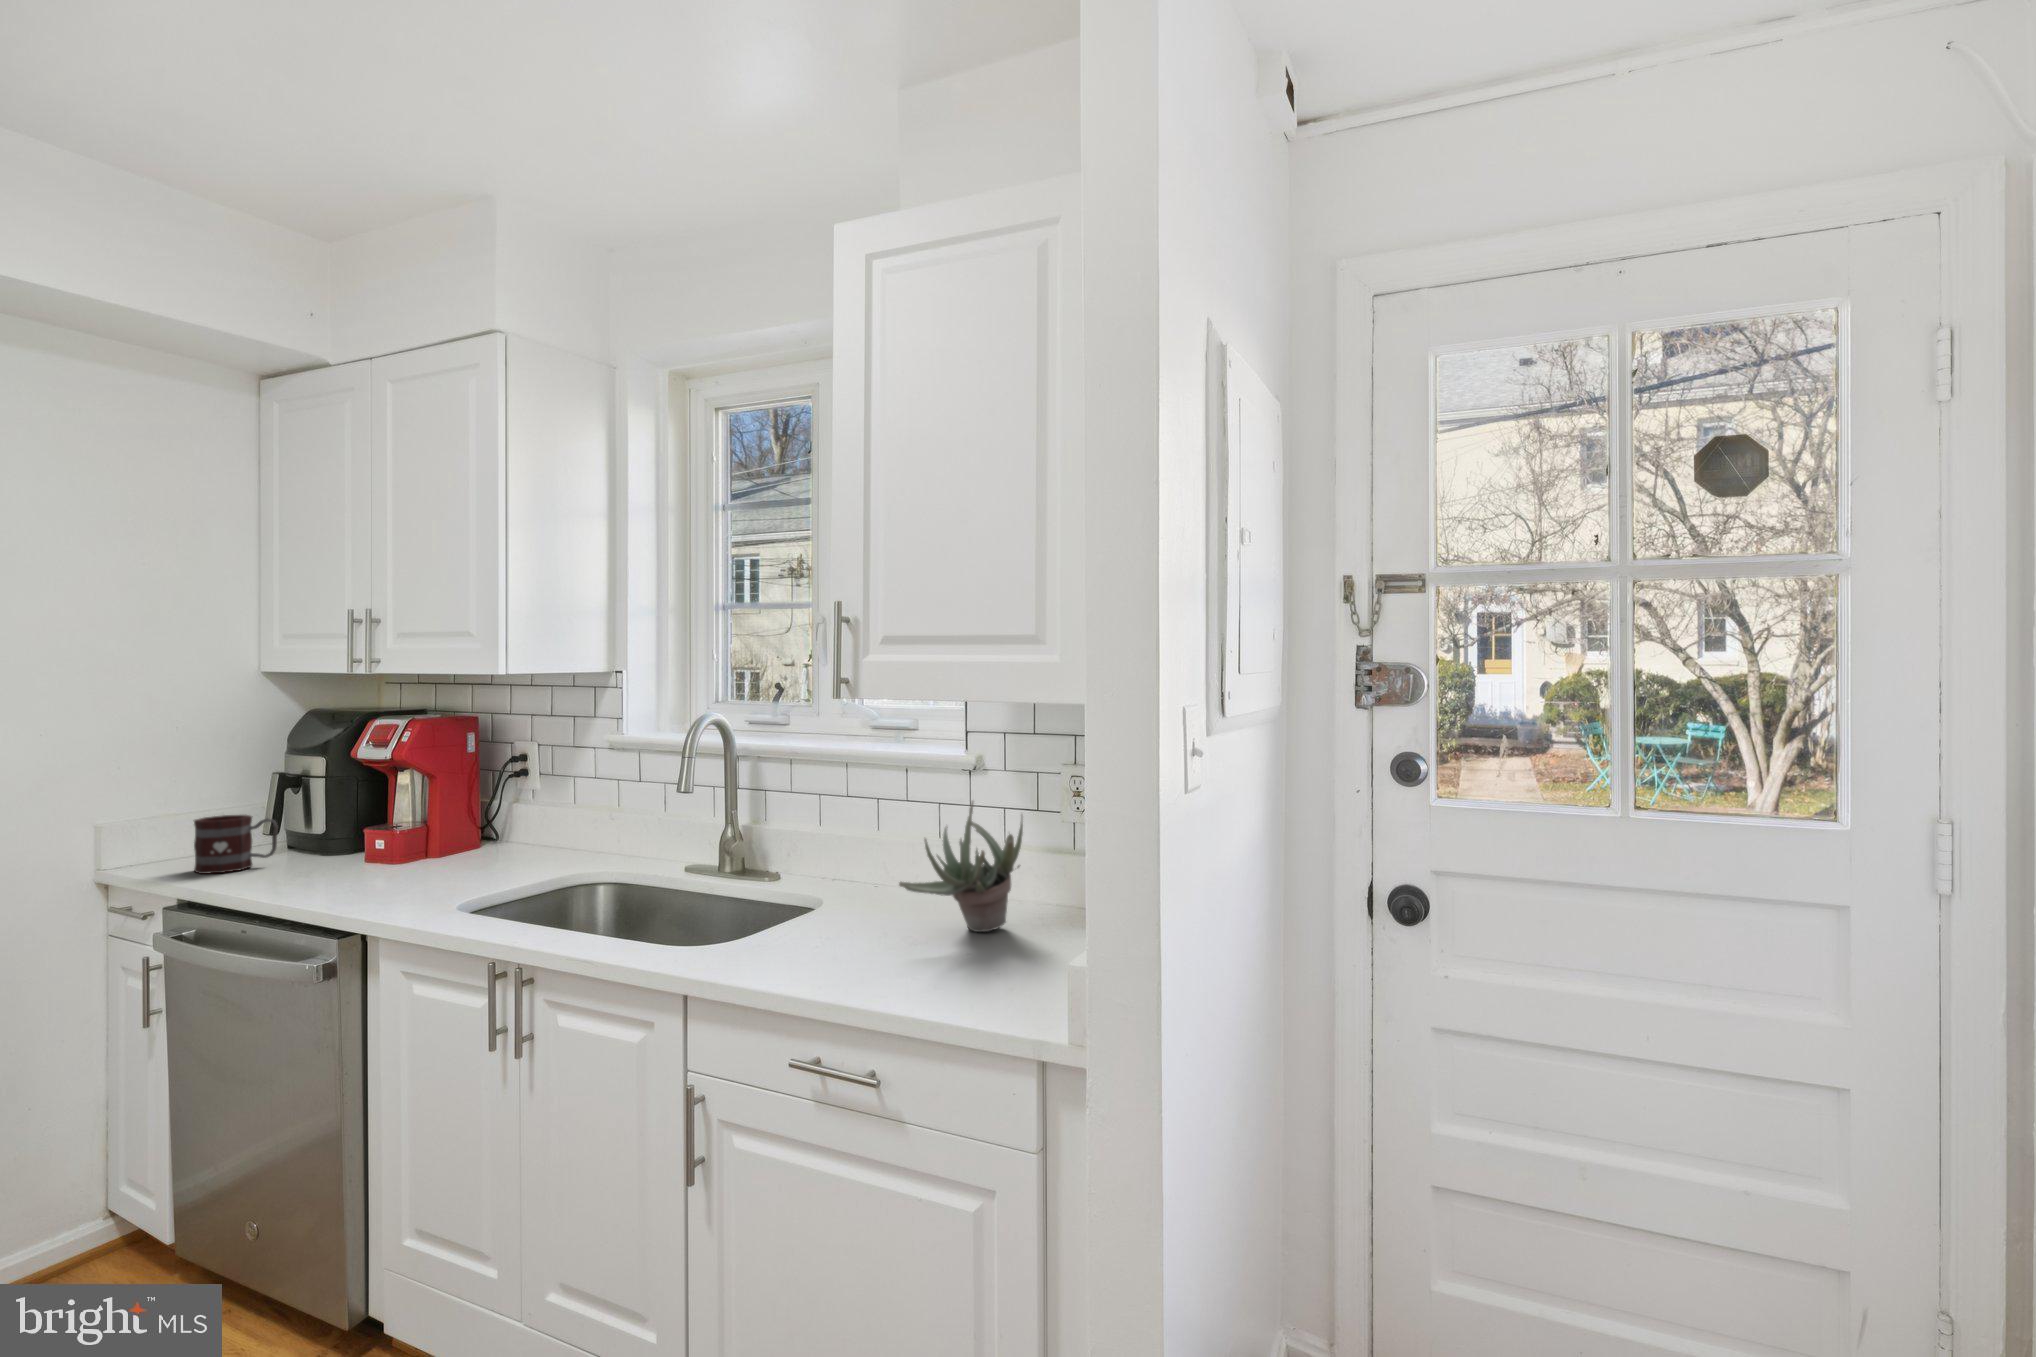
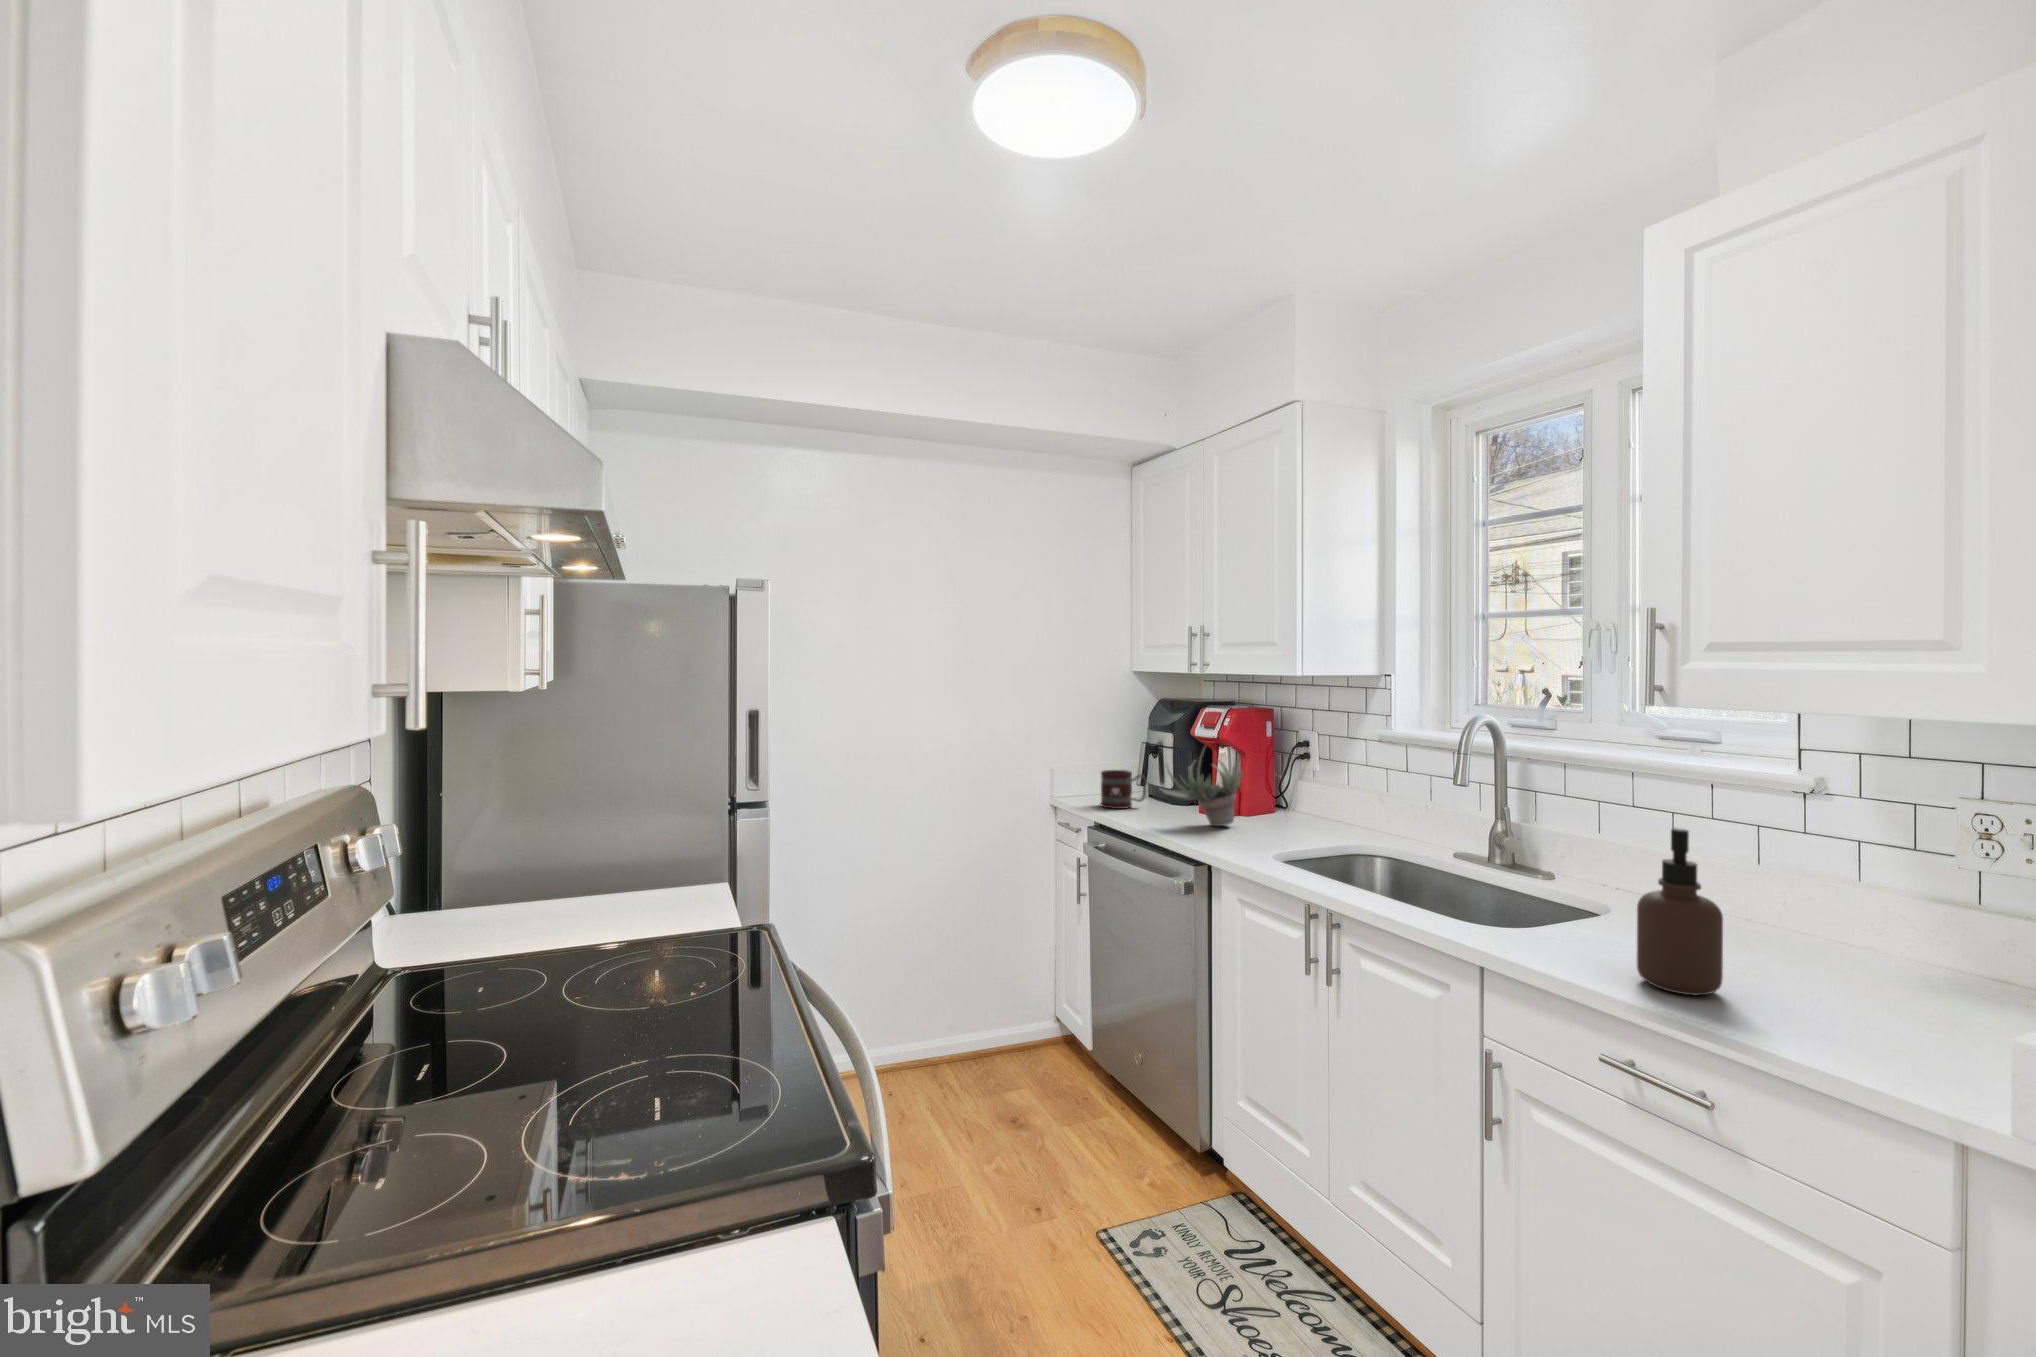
succulent plant: present [899,801,1023,932] -> present [1159,749,1242,826]
soap dispenser: none [825,815,893,979] -> present [1637,828,1723,995]

